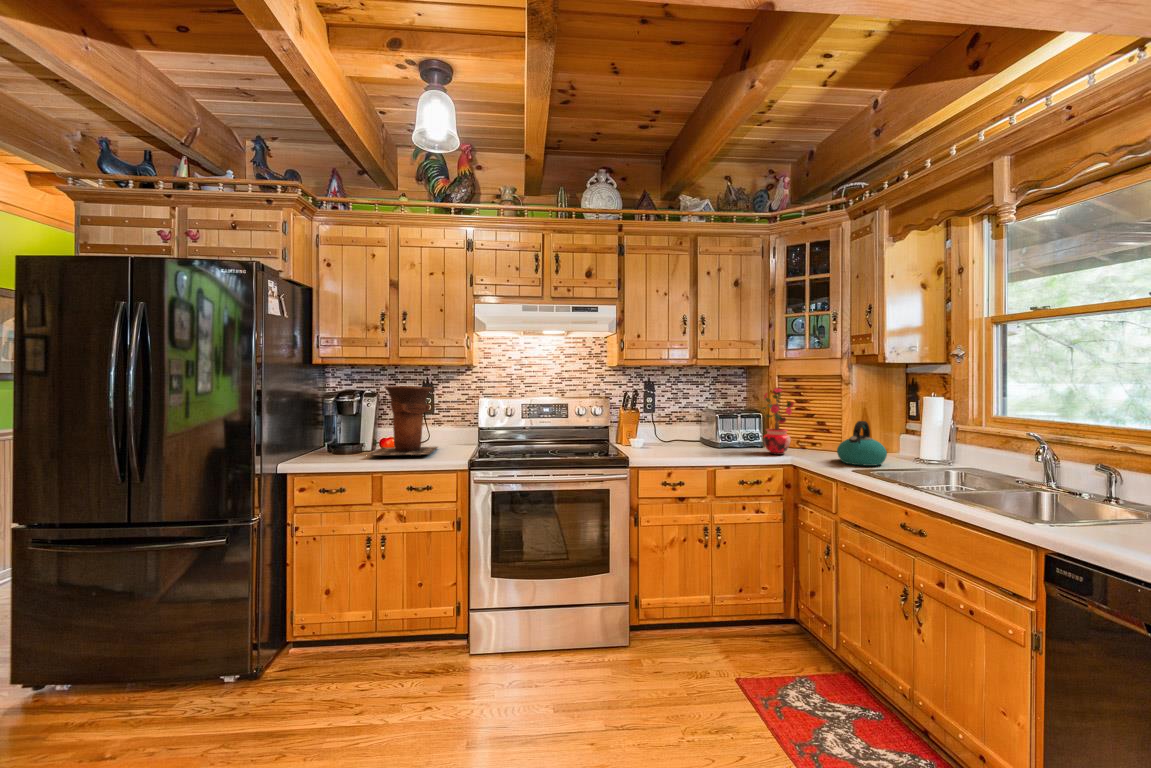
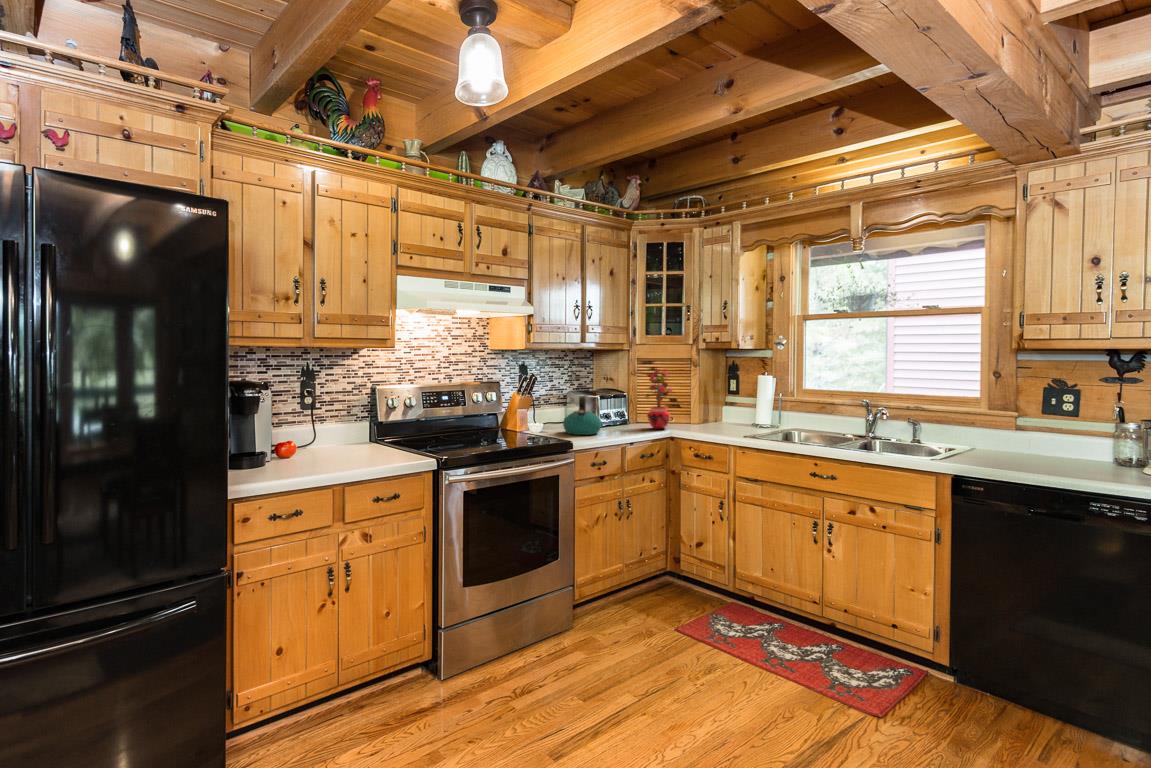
vase: present [370,386,438,455] -> none [300,374,401,460]
kettle: present [837,421,887,466] -> present [563,397,601,435]

